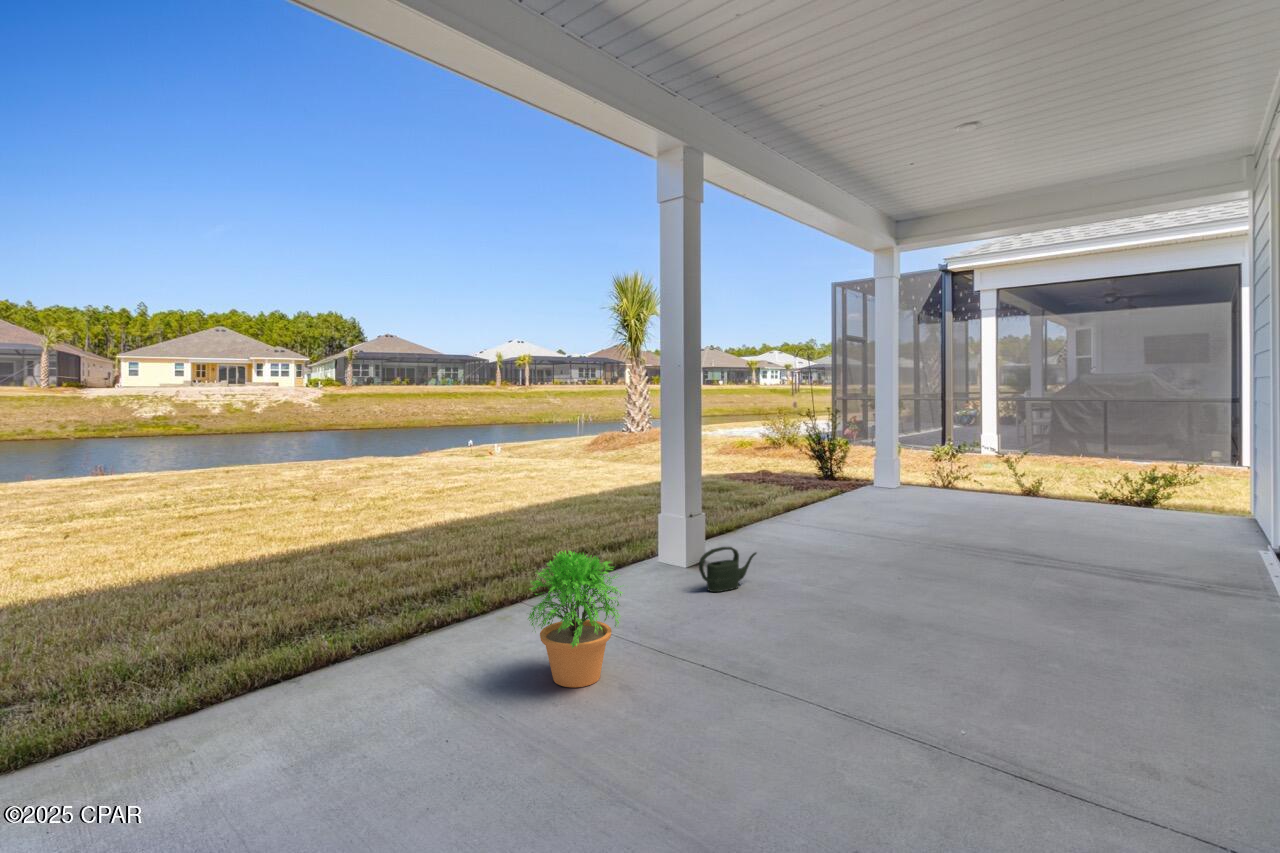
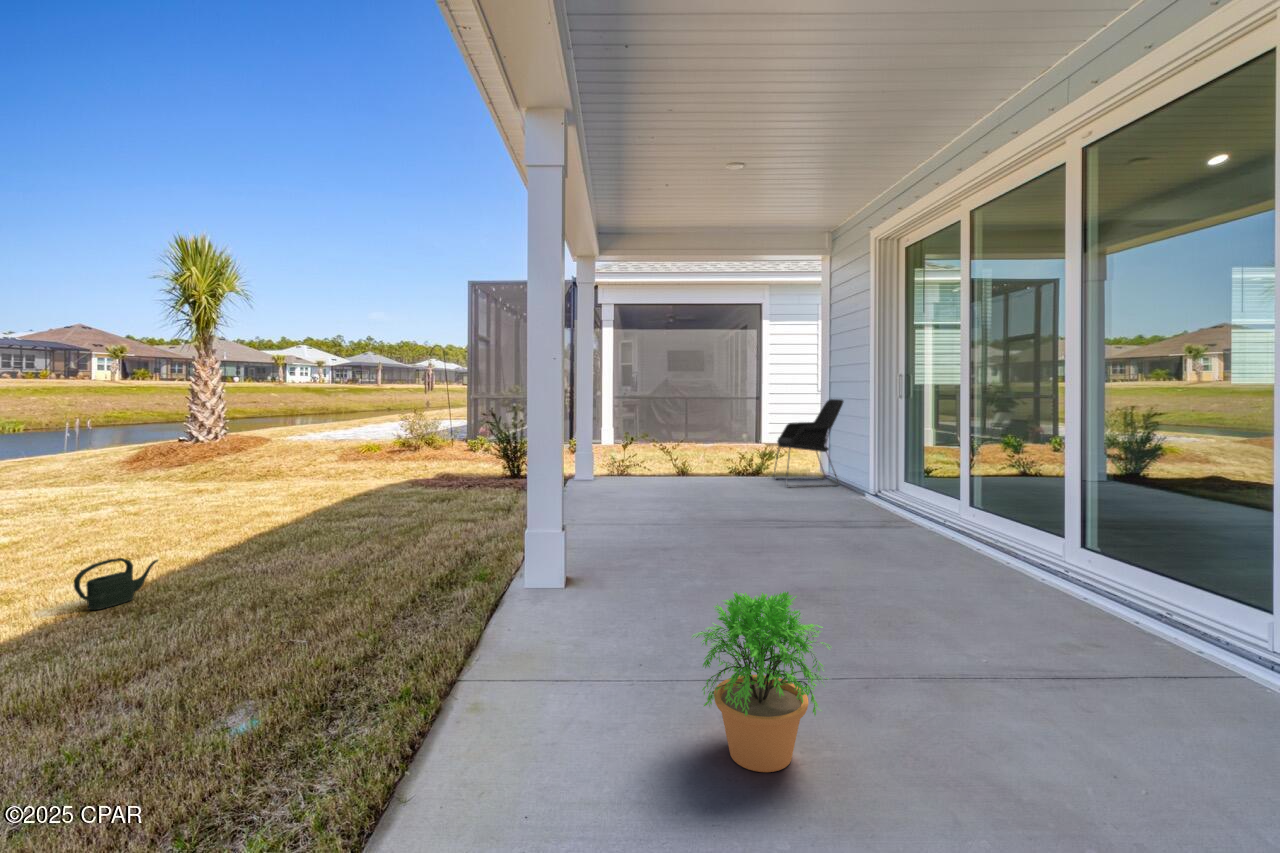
chair: none [1128,402,1247,526] -> present [773,399,843,487]
watering can: present [699,547,756,592] -> present [74,558,158,610]

